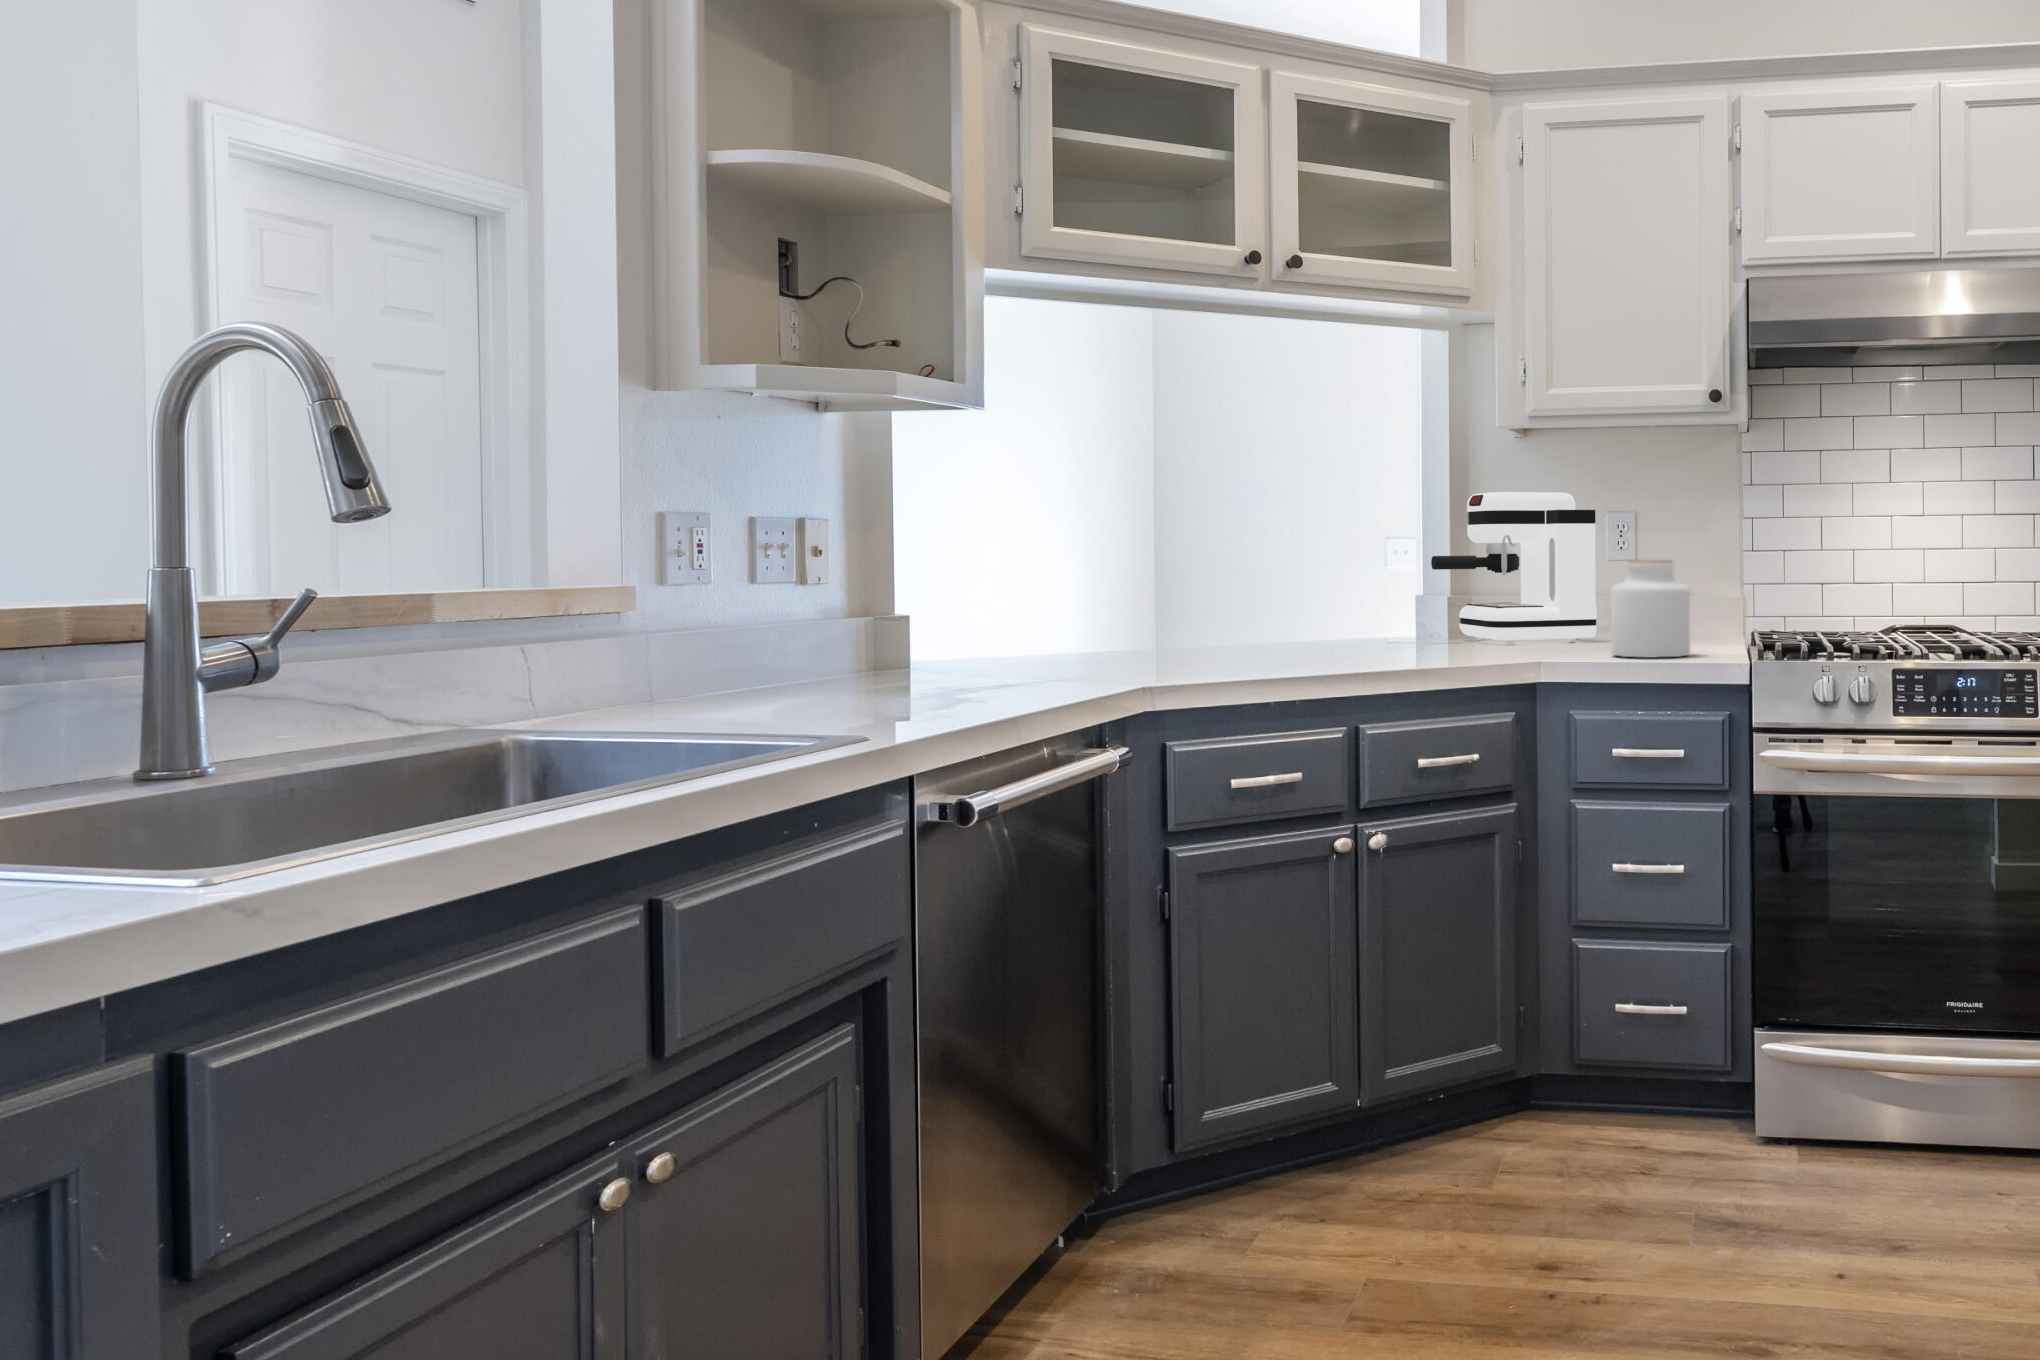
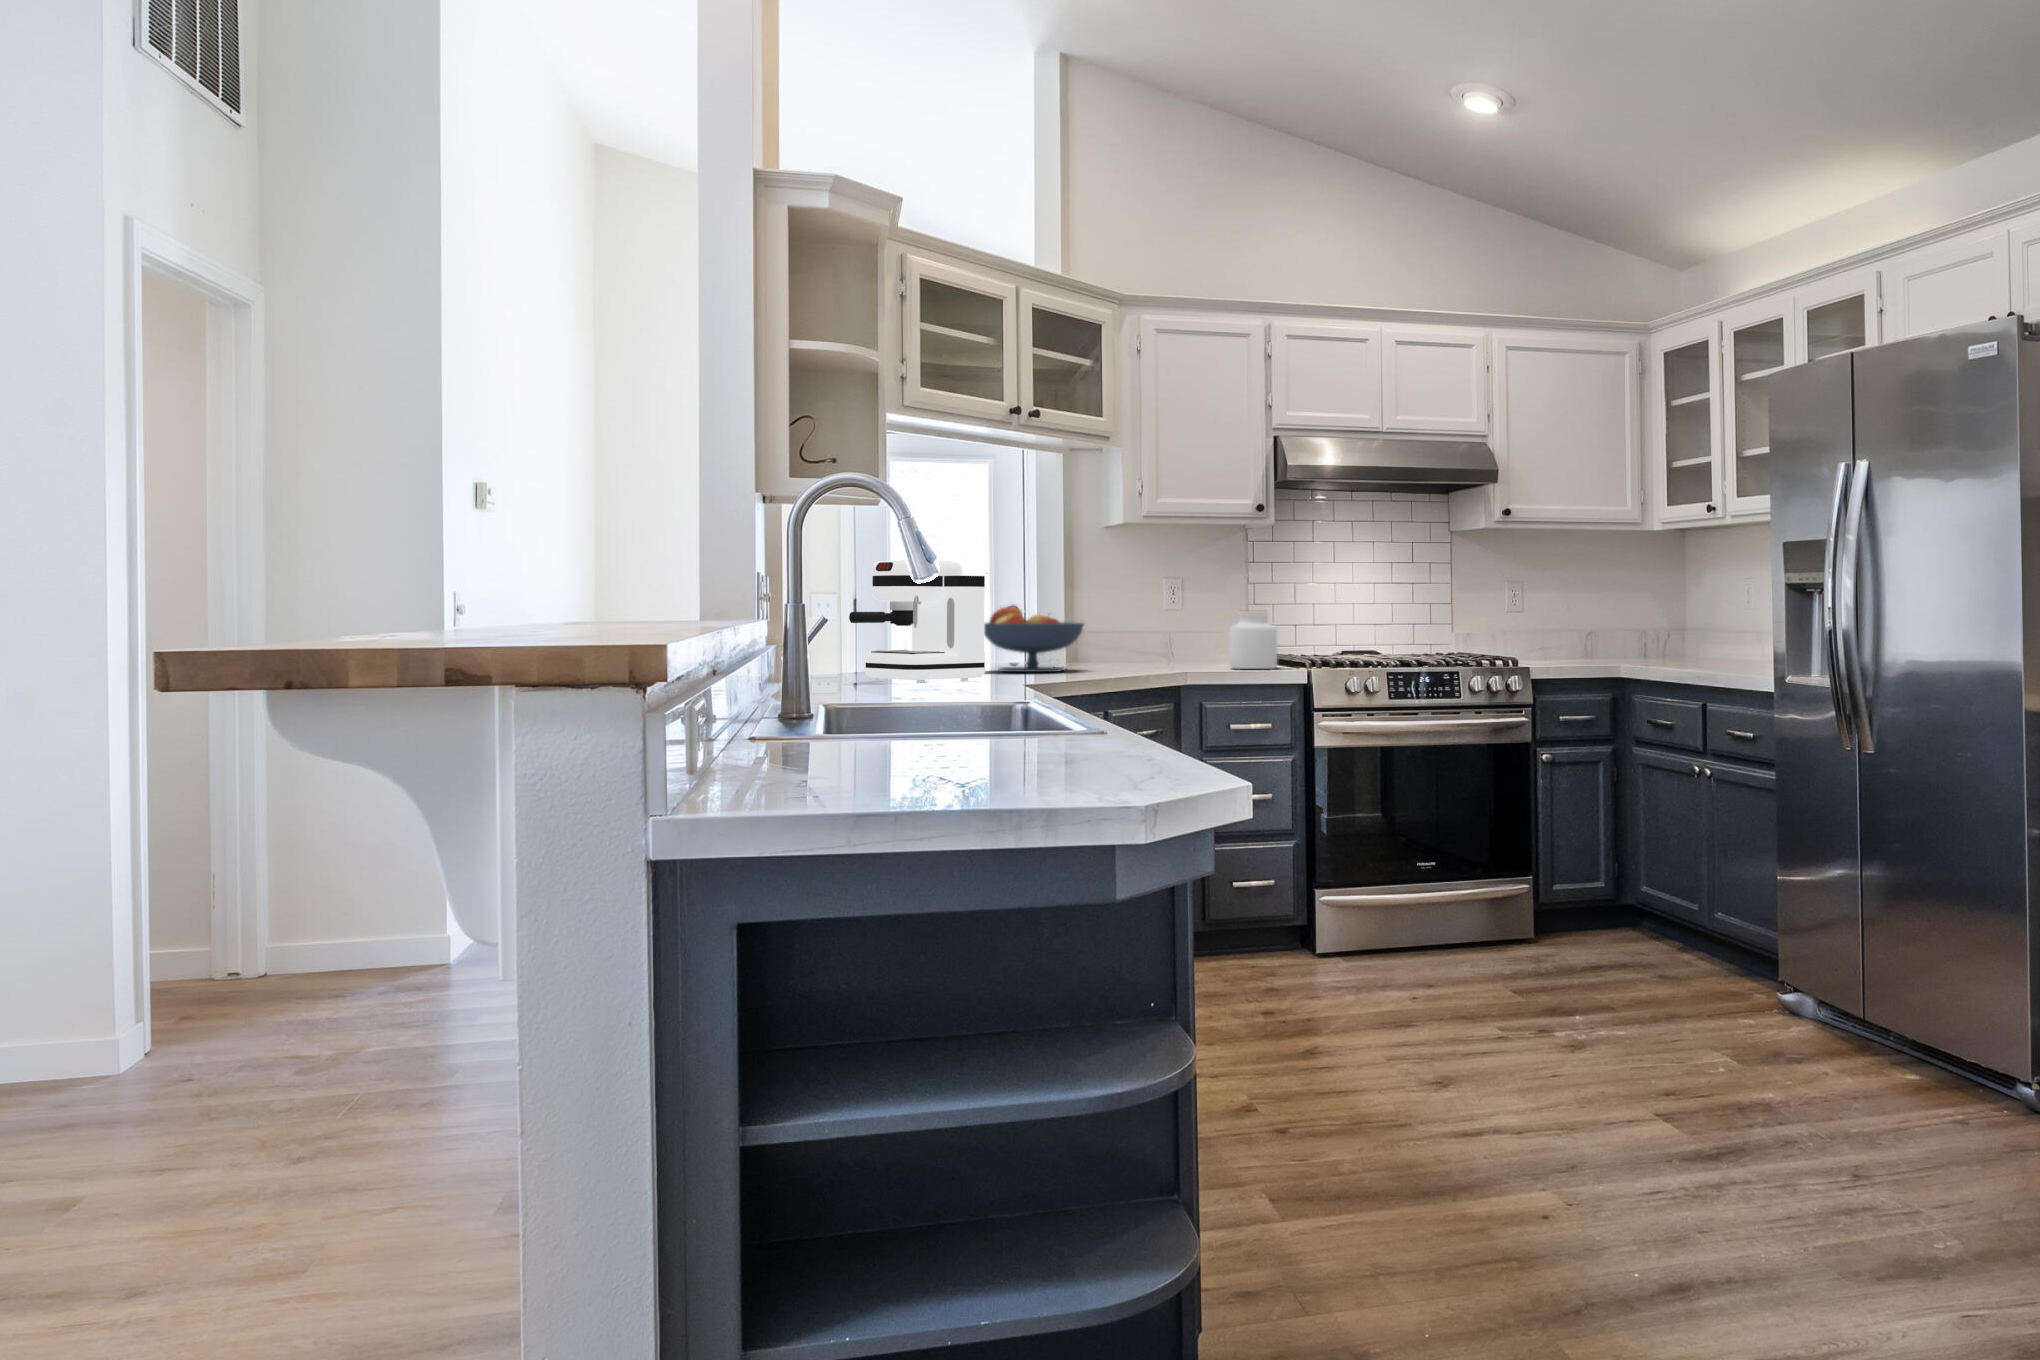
coffee maker: present [1431,492,1597,644] -> present [849,560,985,683]
fruit bowl: none [1242,555,1399,655] -> present [984,606,1084,672]

